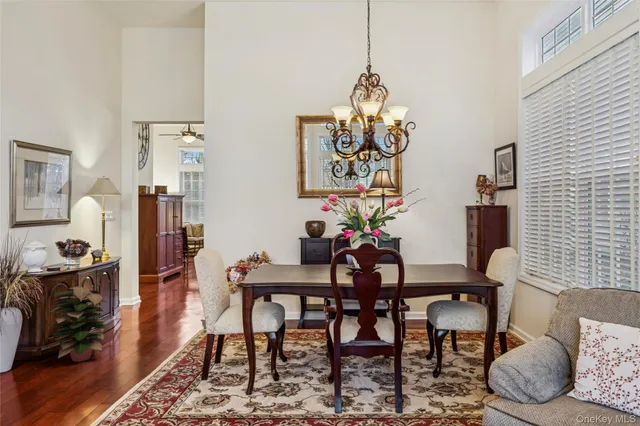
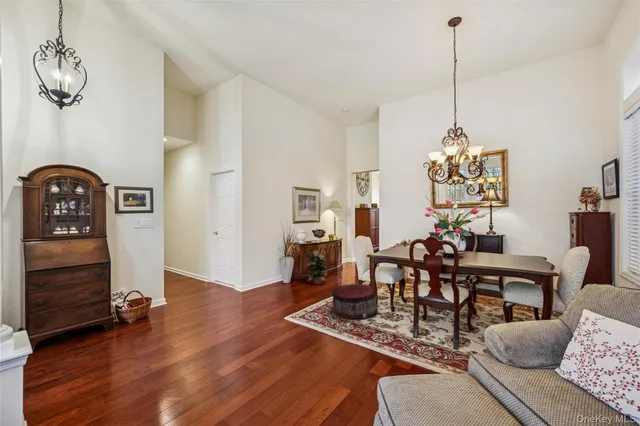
pouf: none [160,341,254,413] -> present [332,284,378,319]

